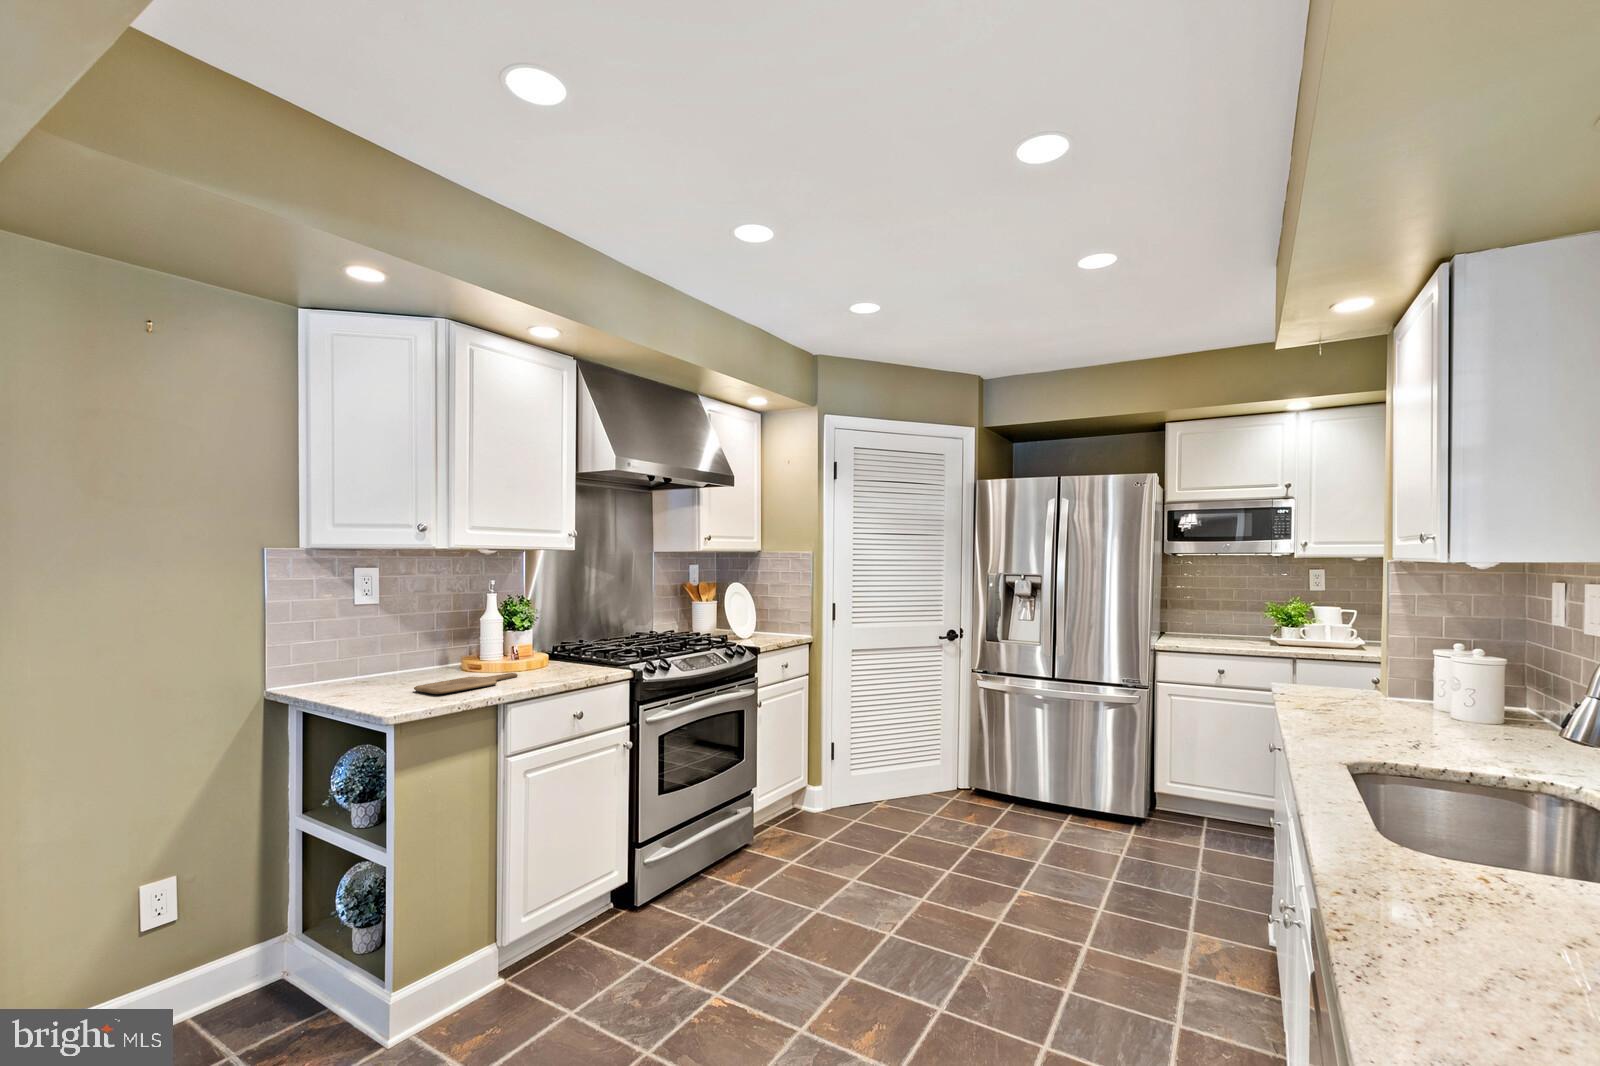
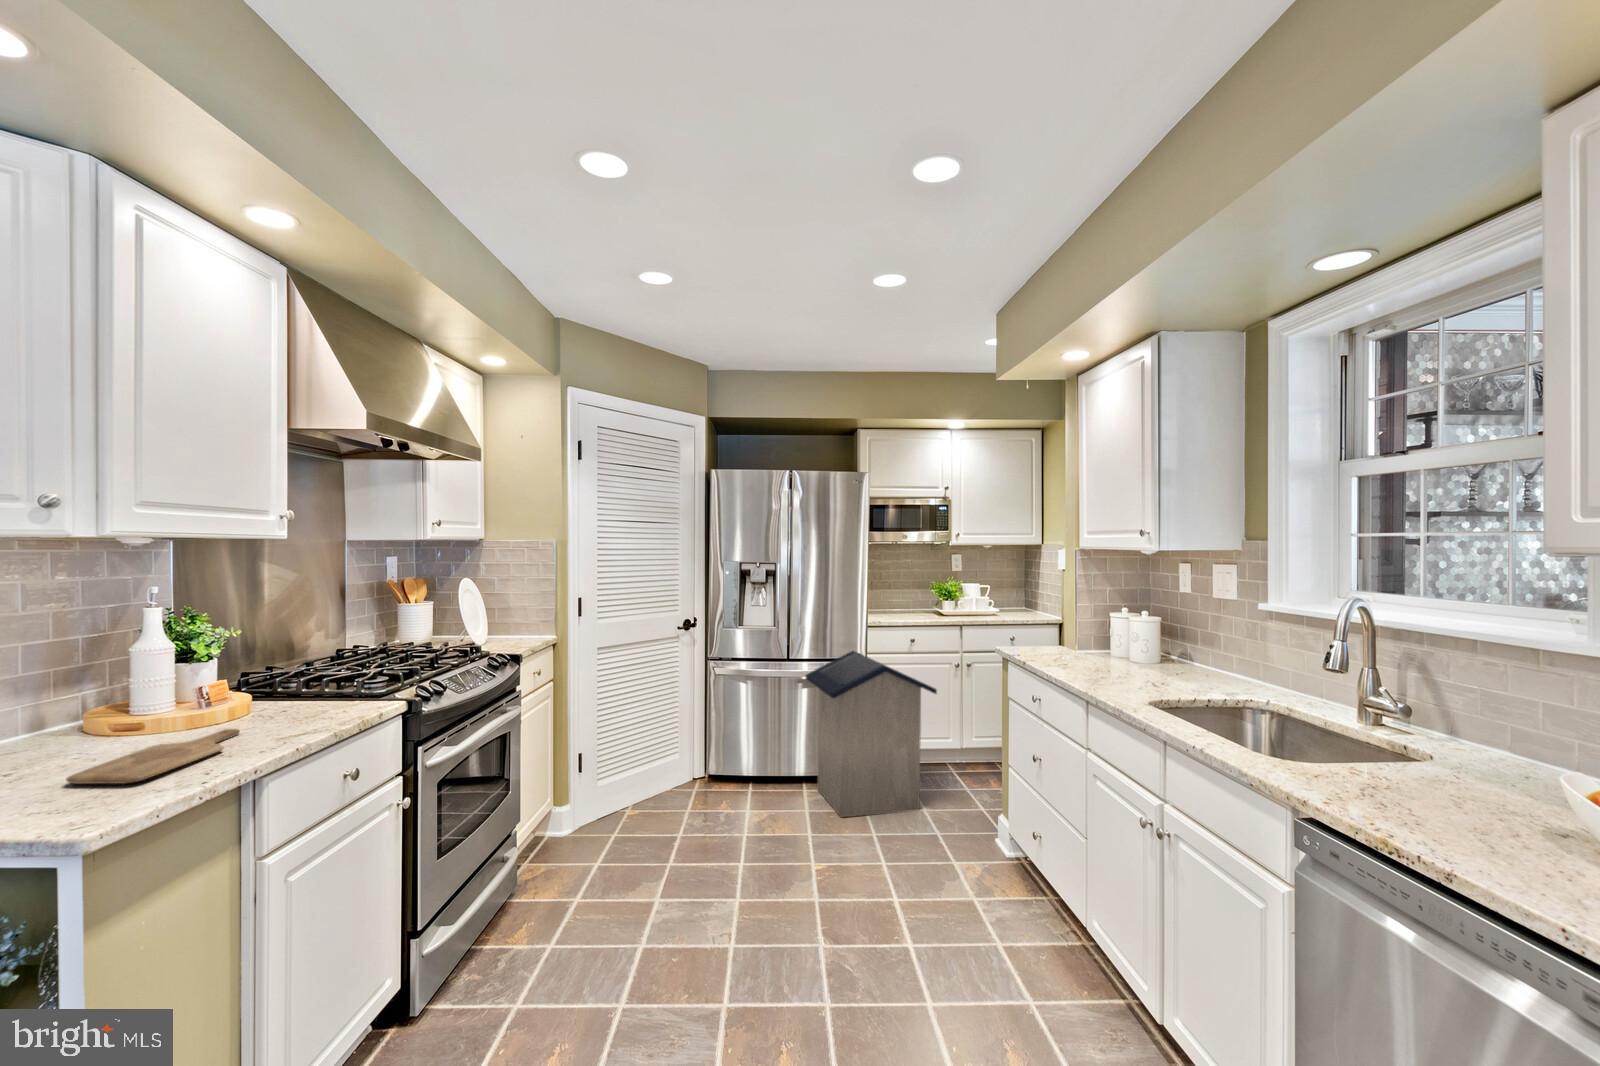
trash can: none [1072,675,1212,869] -> present [806,651,937,817]

